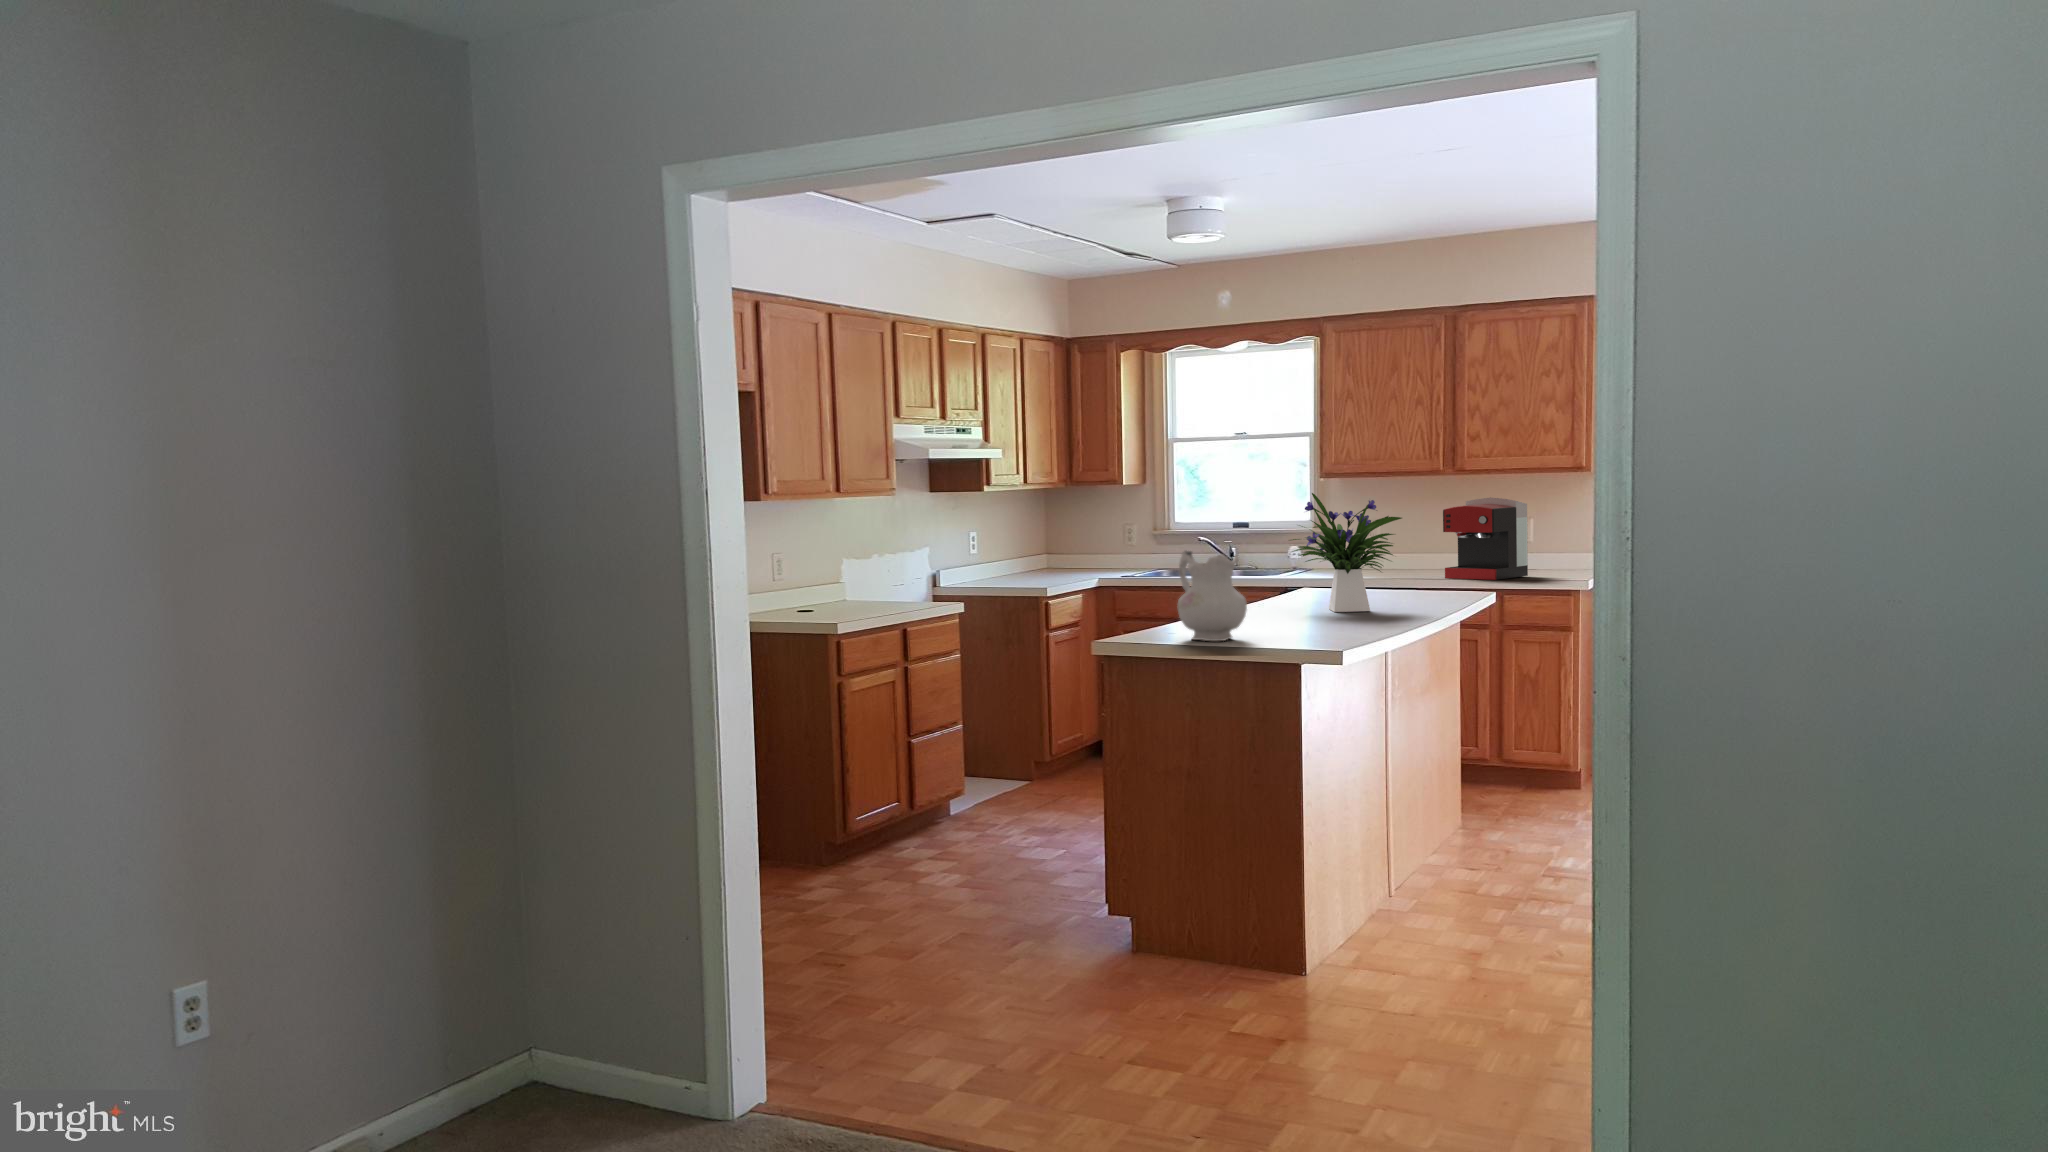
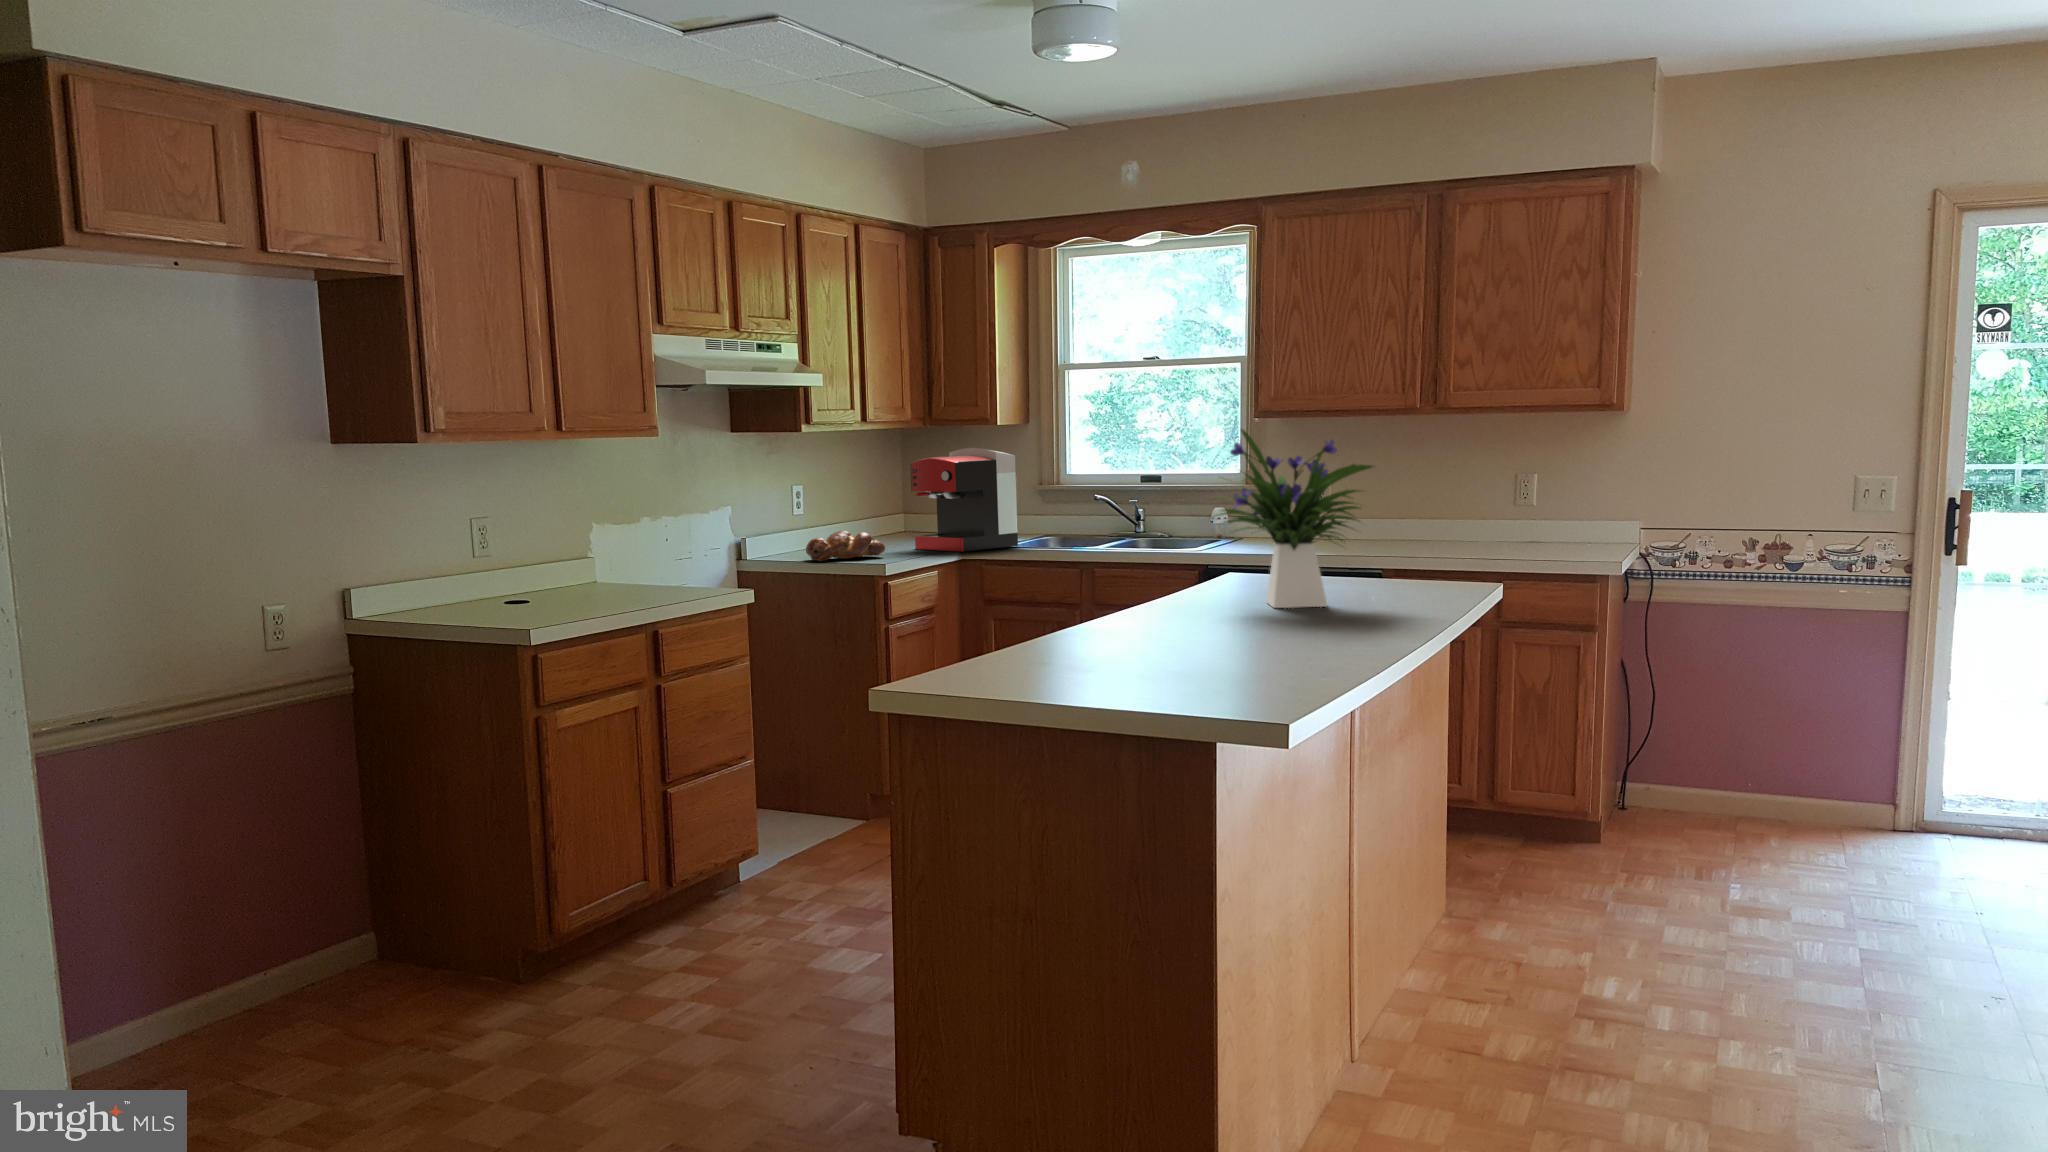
coffee maker: present [1443,497,1528,580] -> present [910,448,1018,552]
ceramic pitcher: present [1178,551,1247,641] -> none [1017,519,1131,673]
bread loaf: none [990,564,1047,586] -> present [806,531,885,561]

